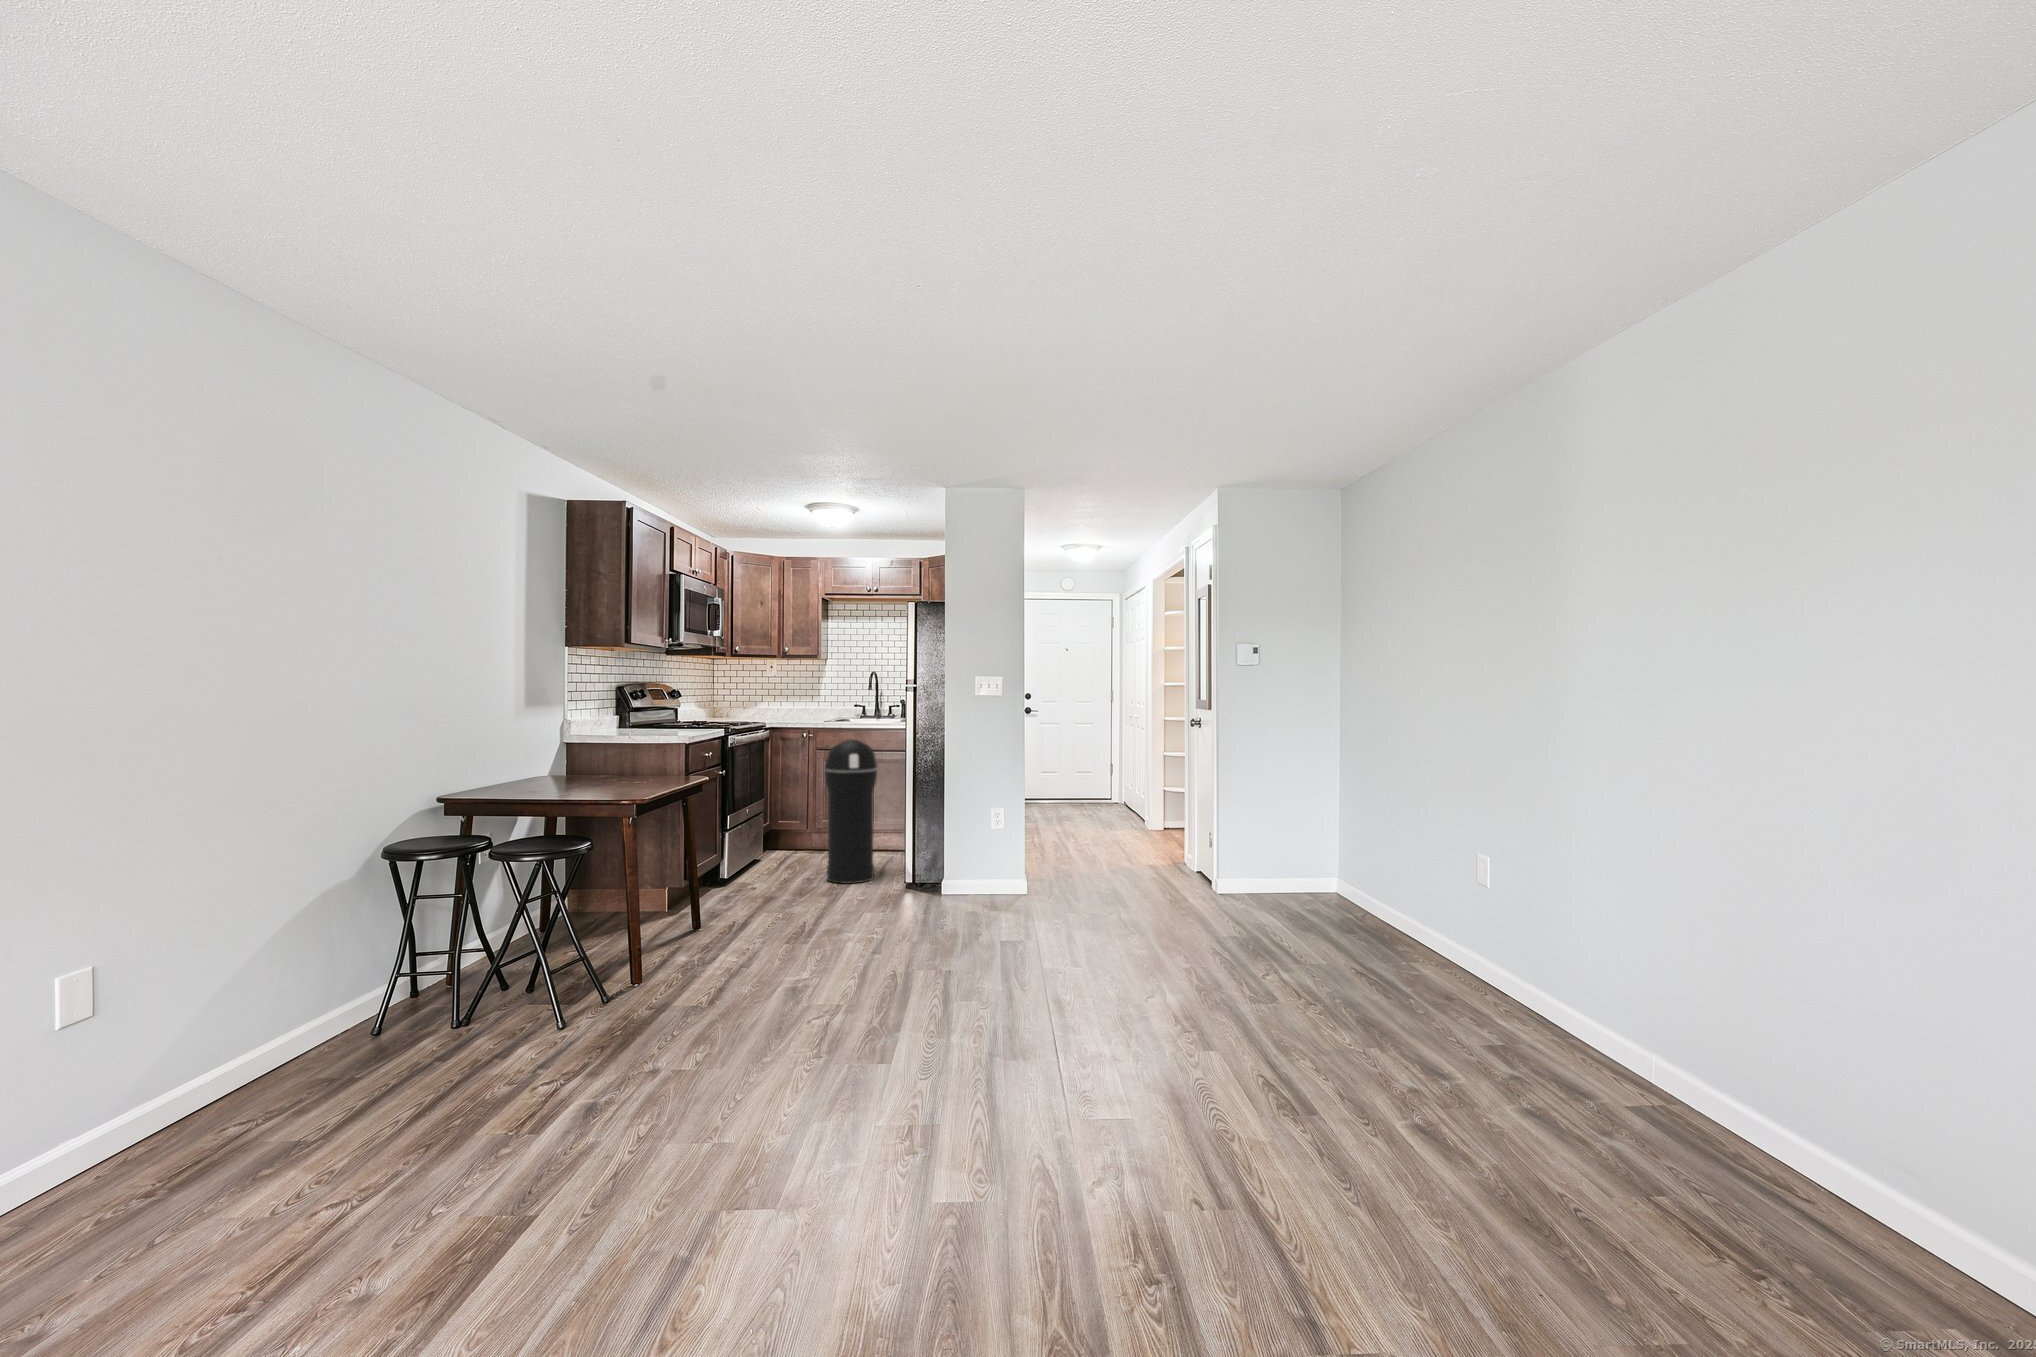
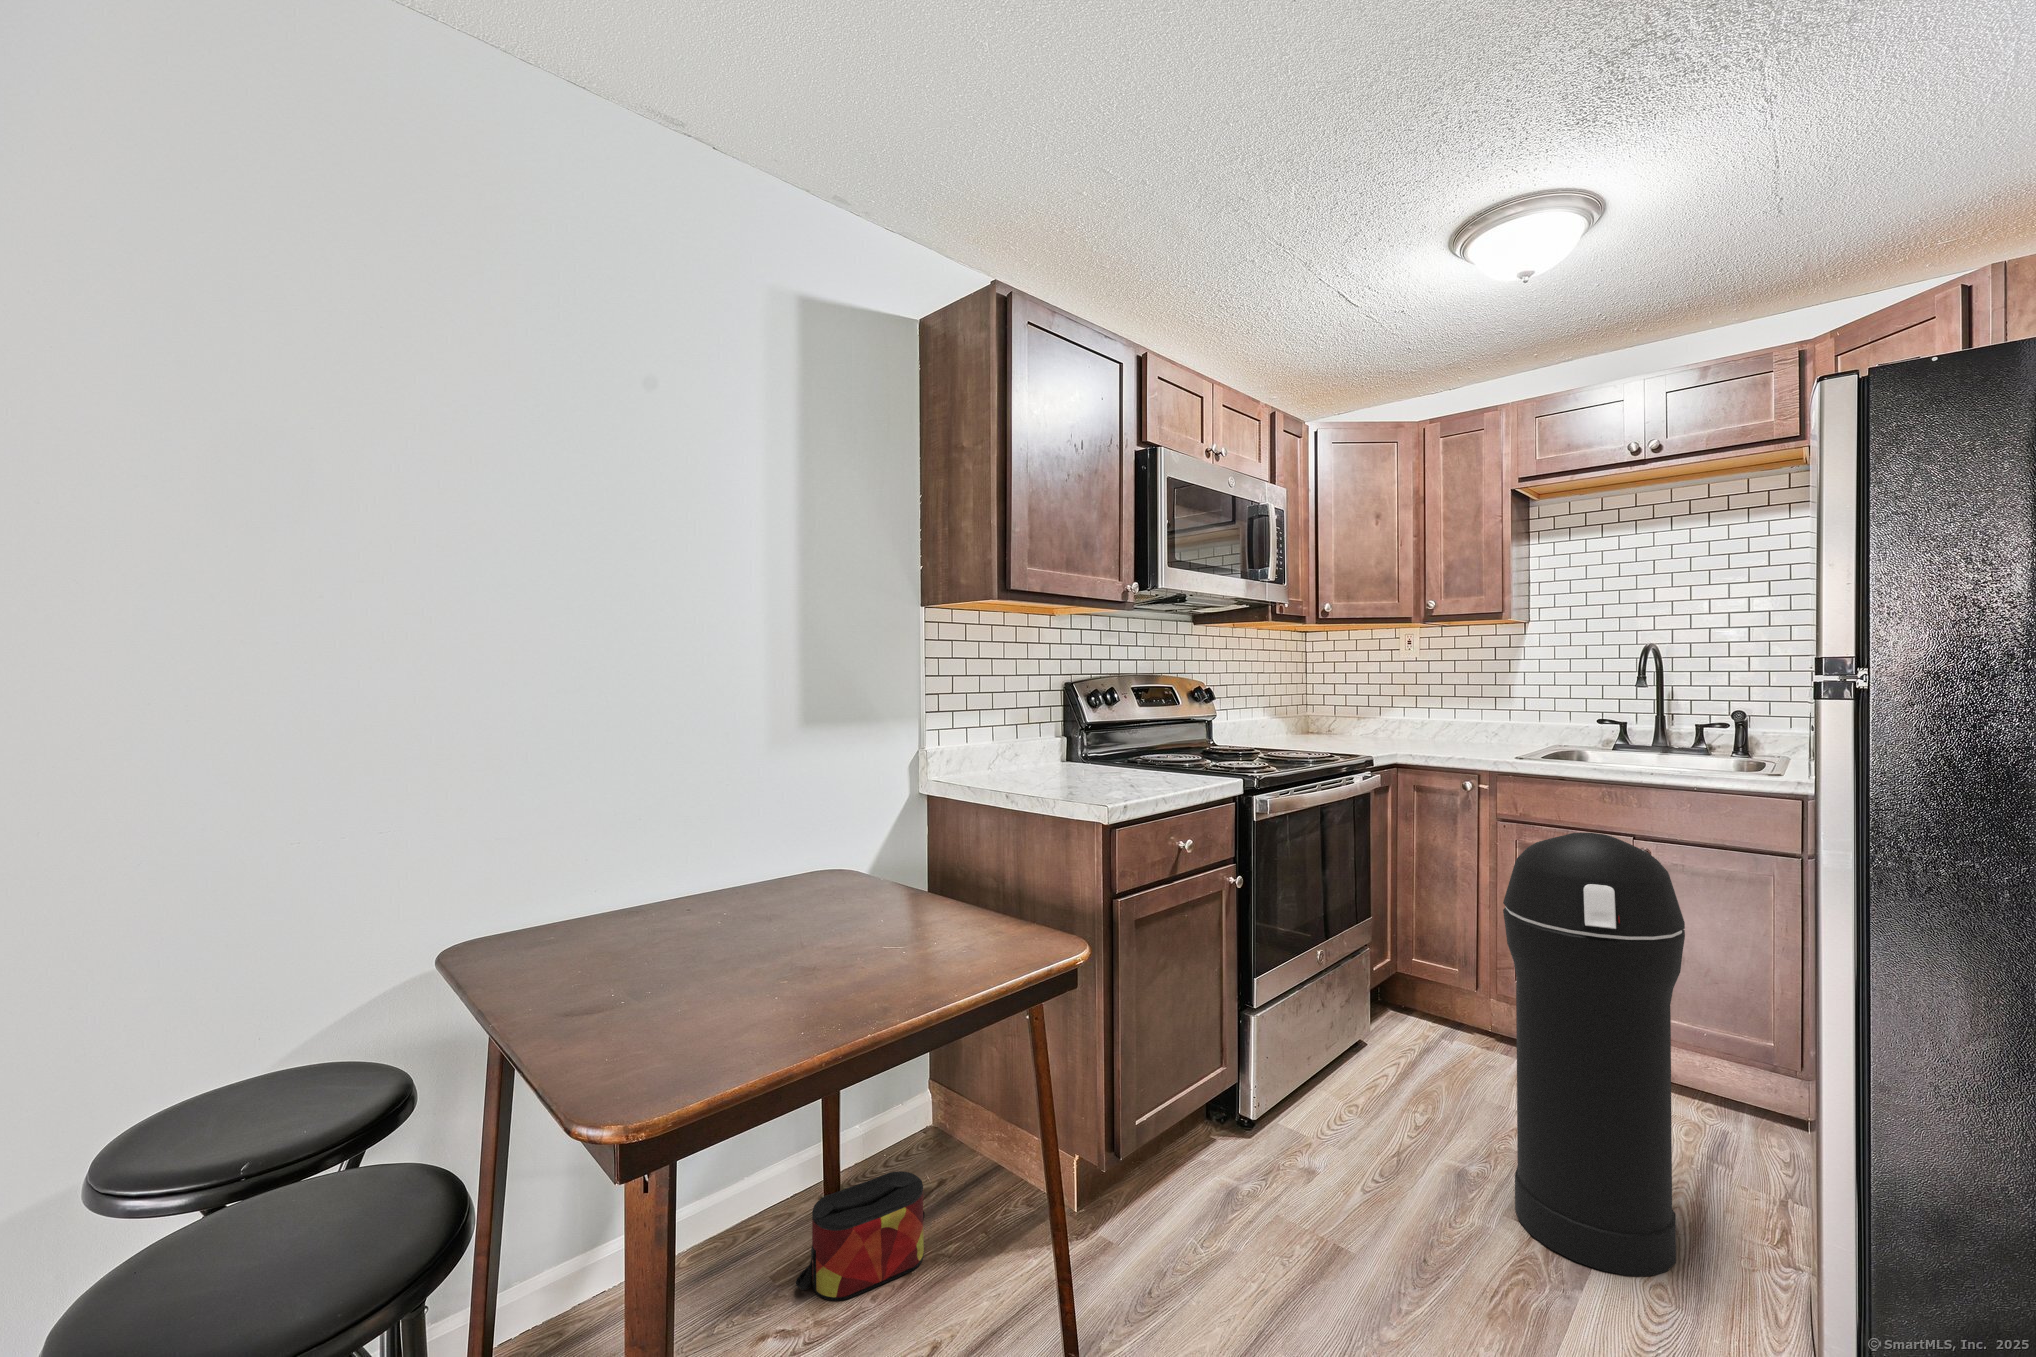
bag: none [567,898,614,941] -> present [796,1171,925,1301]

